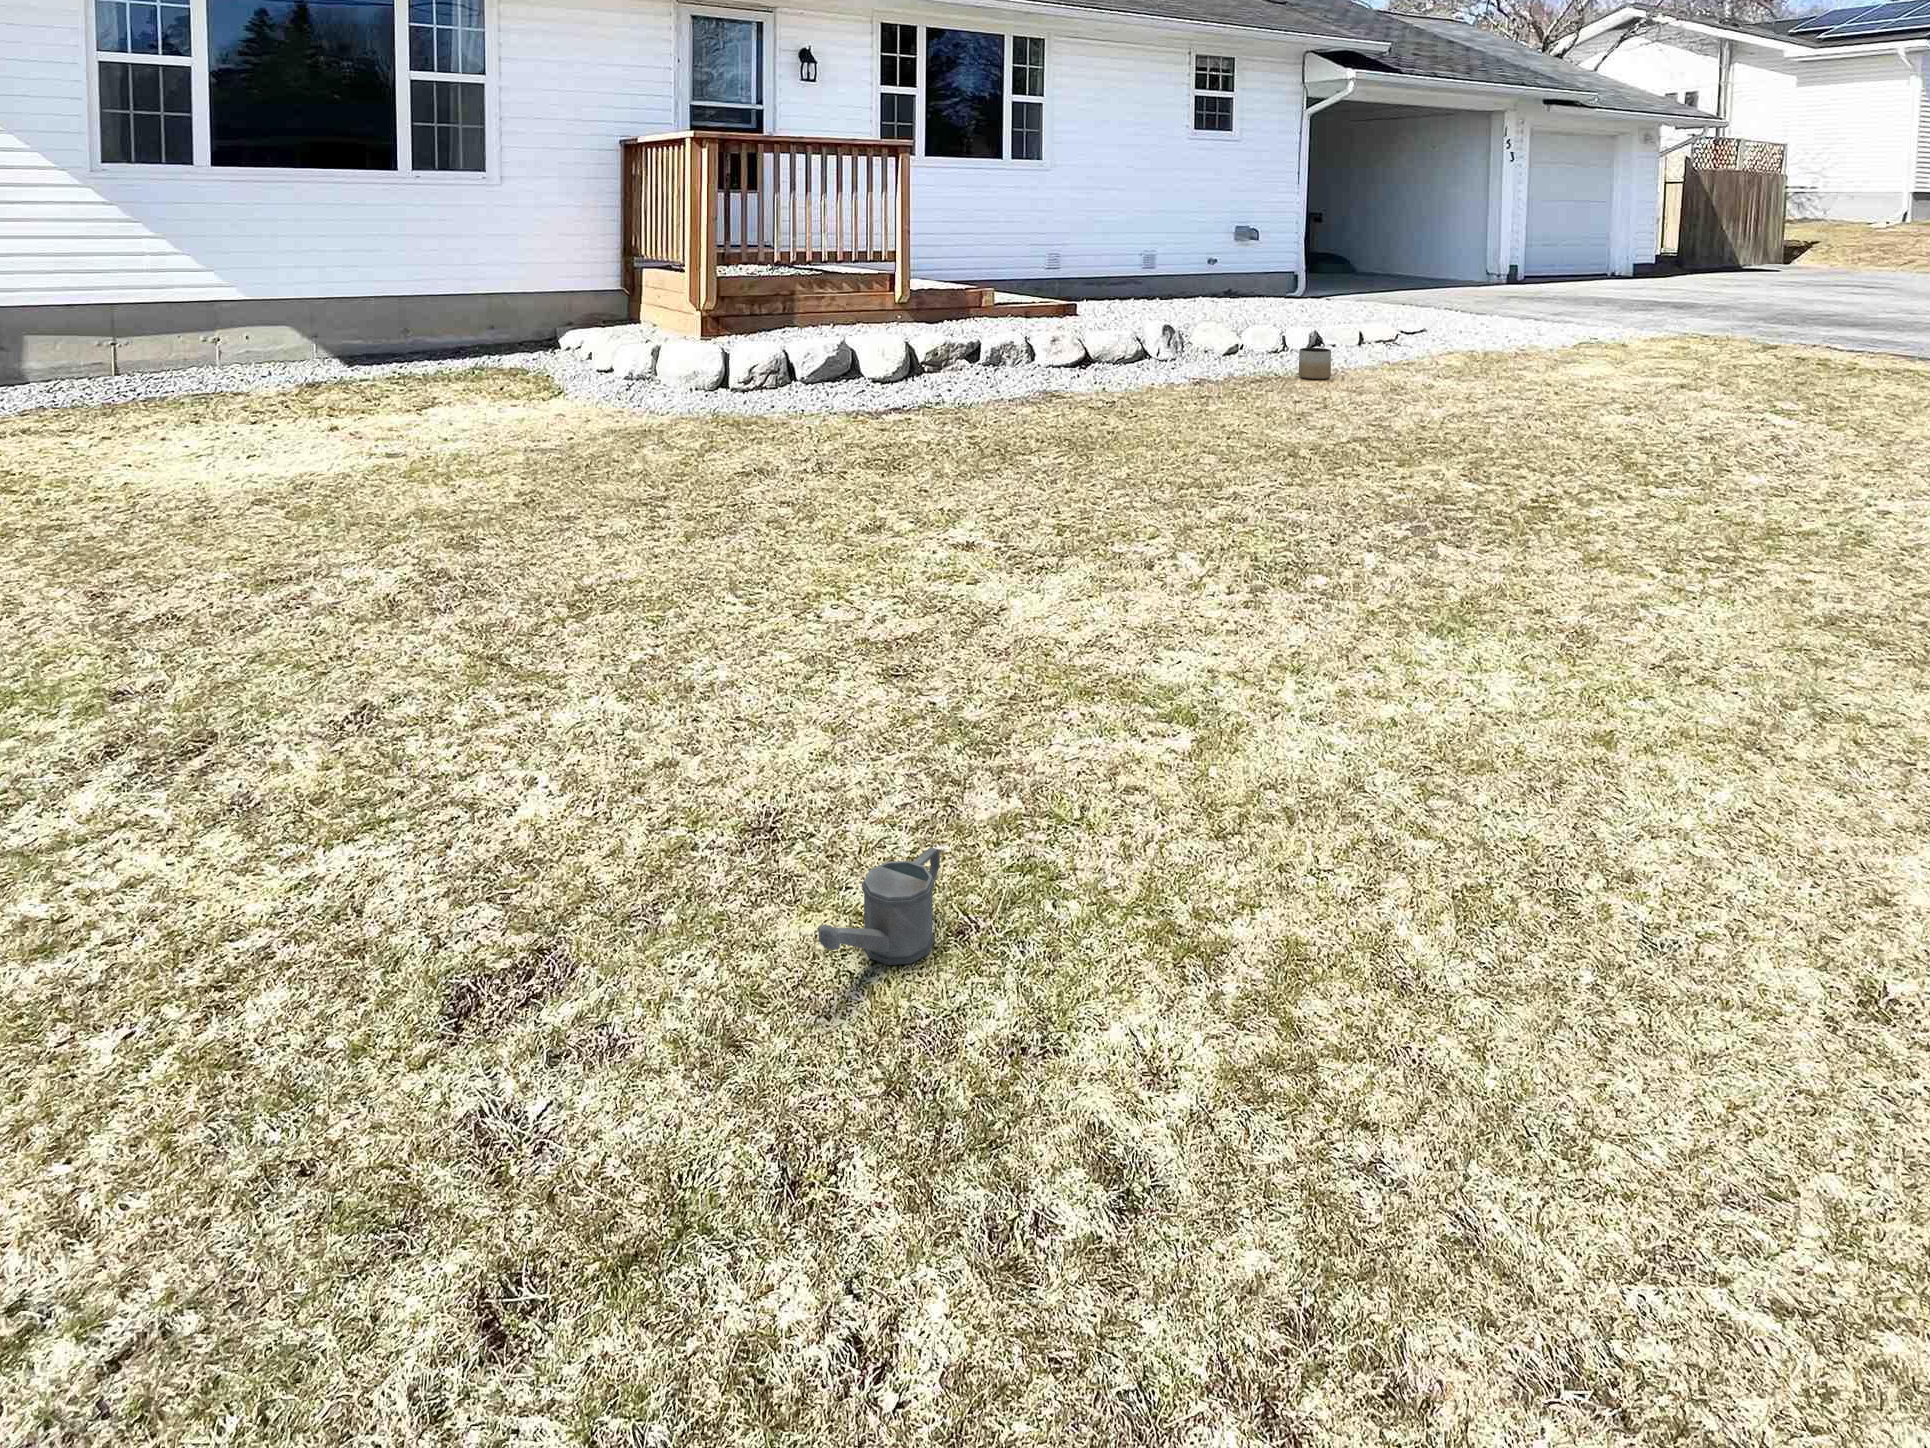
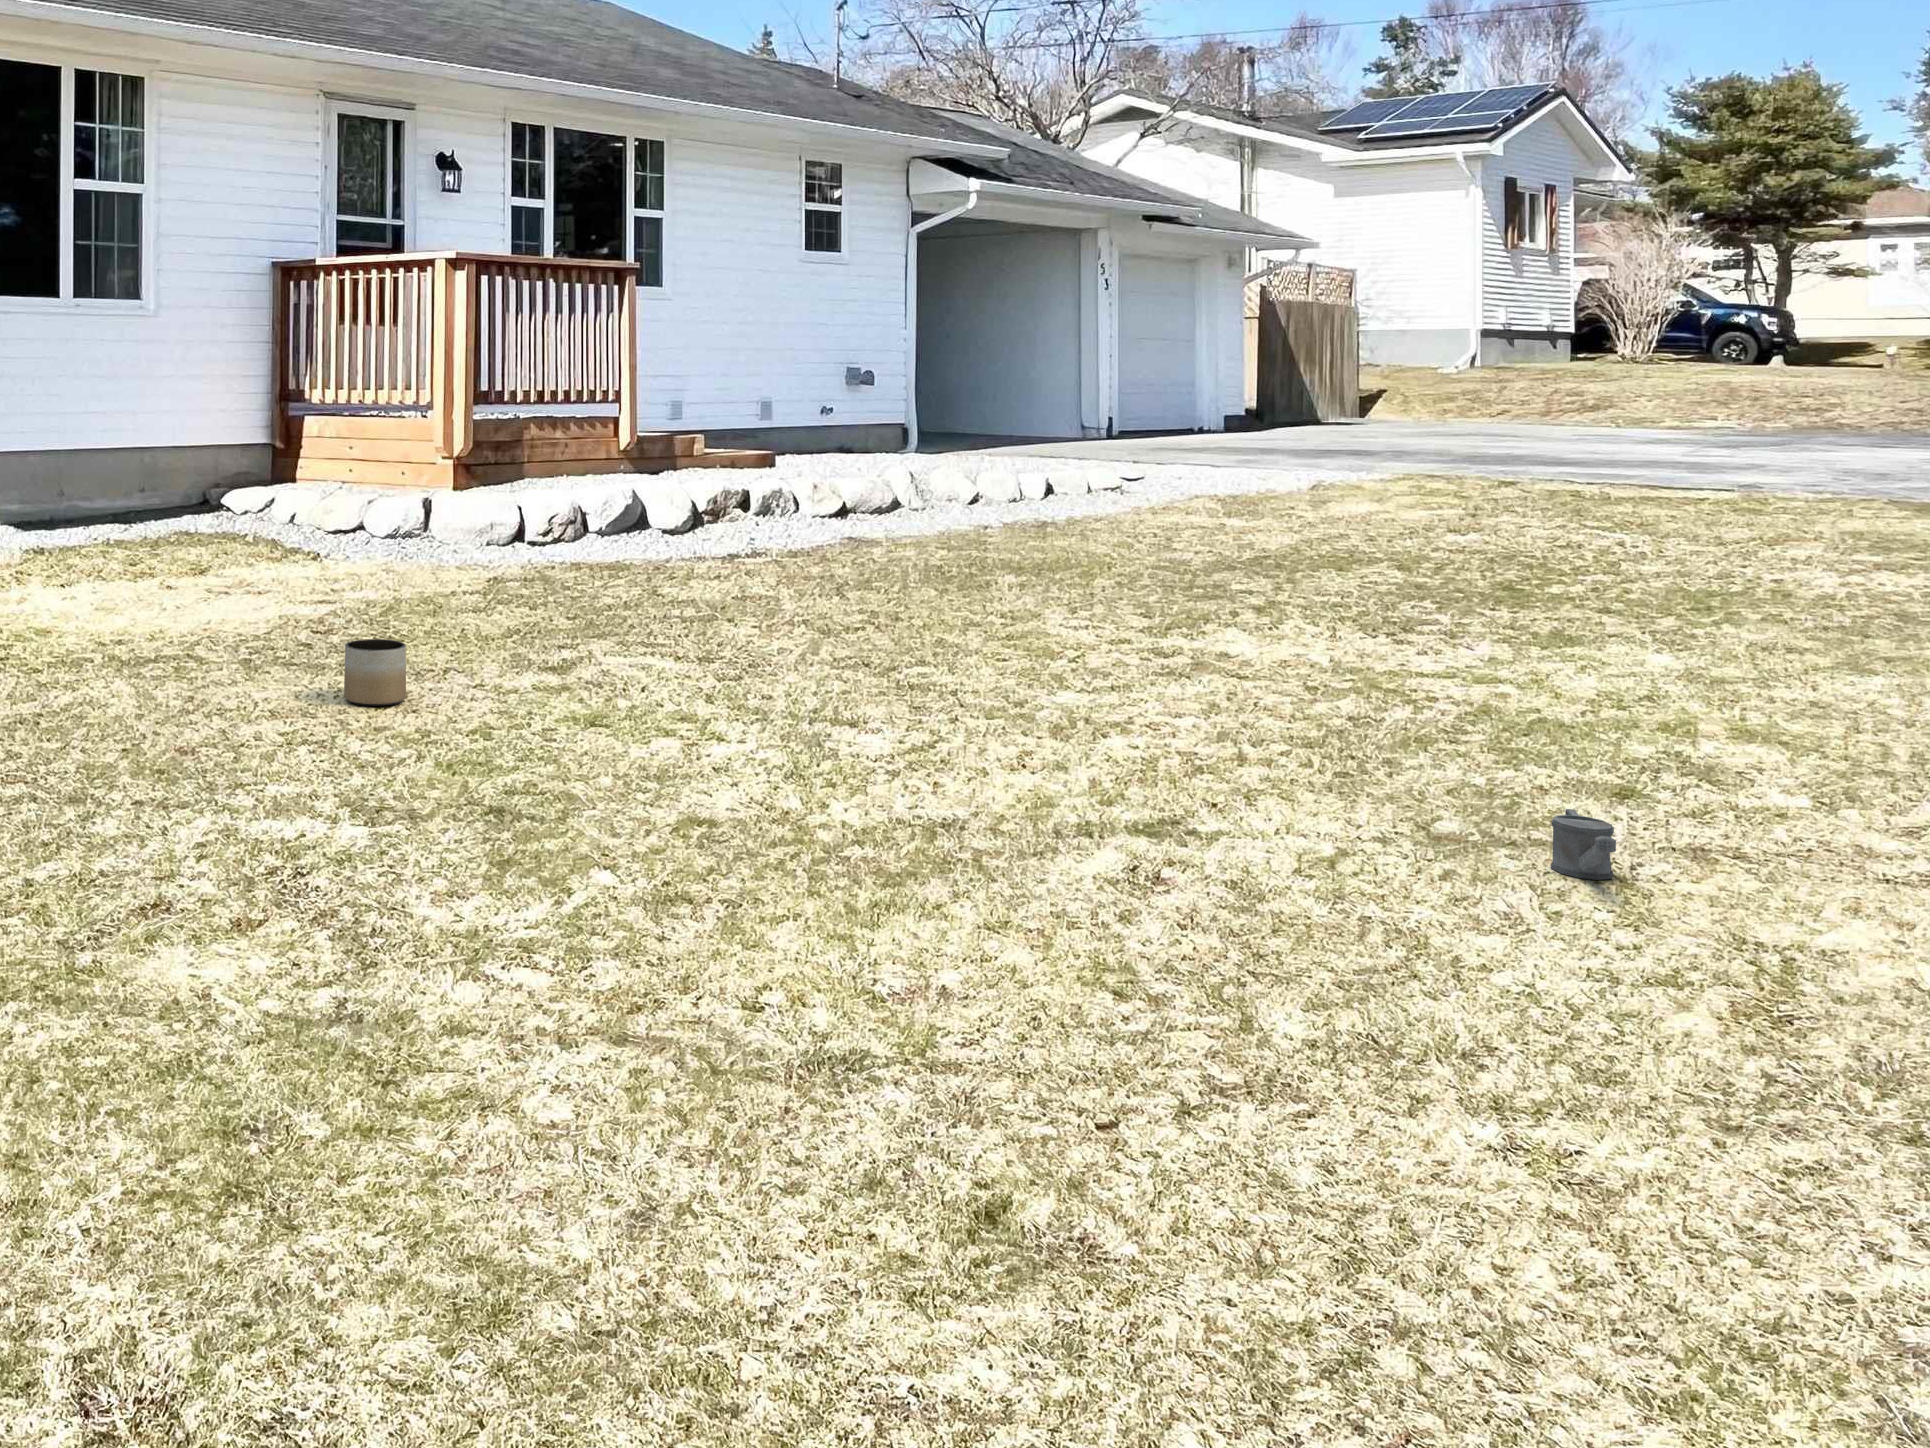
planter: present [1299,348,1331,380] -> present [344,639,406,706]

